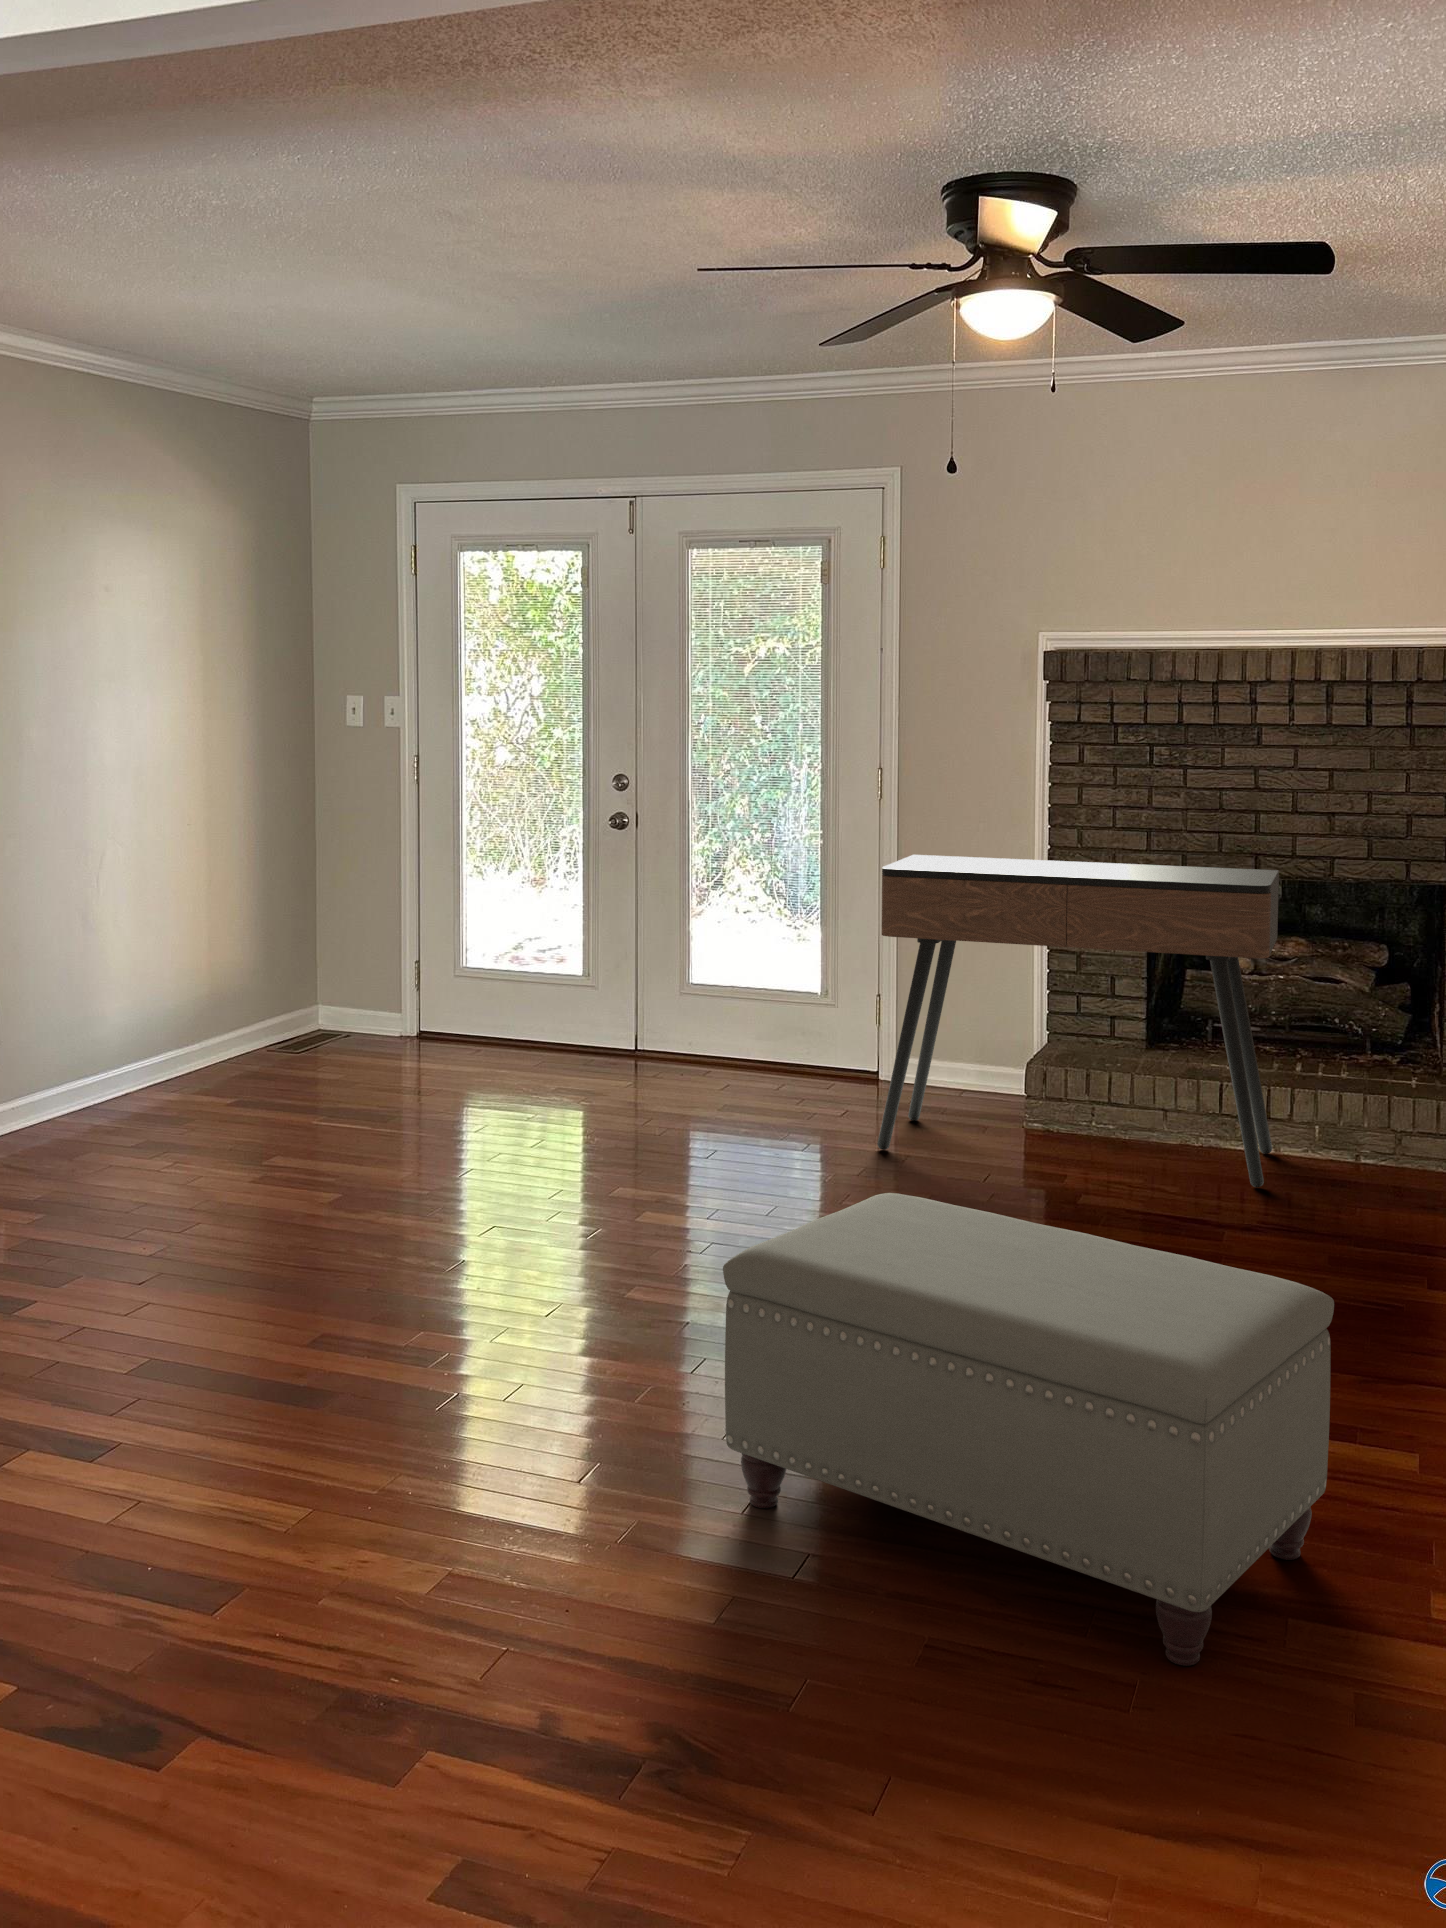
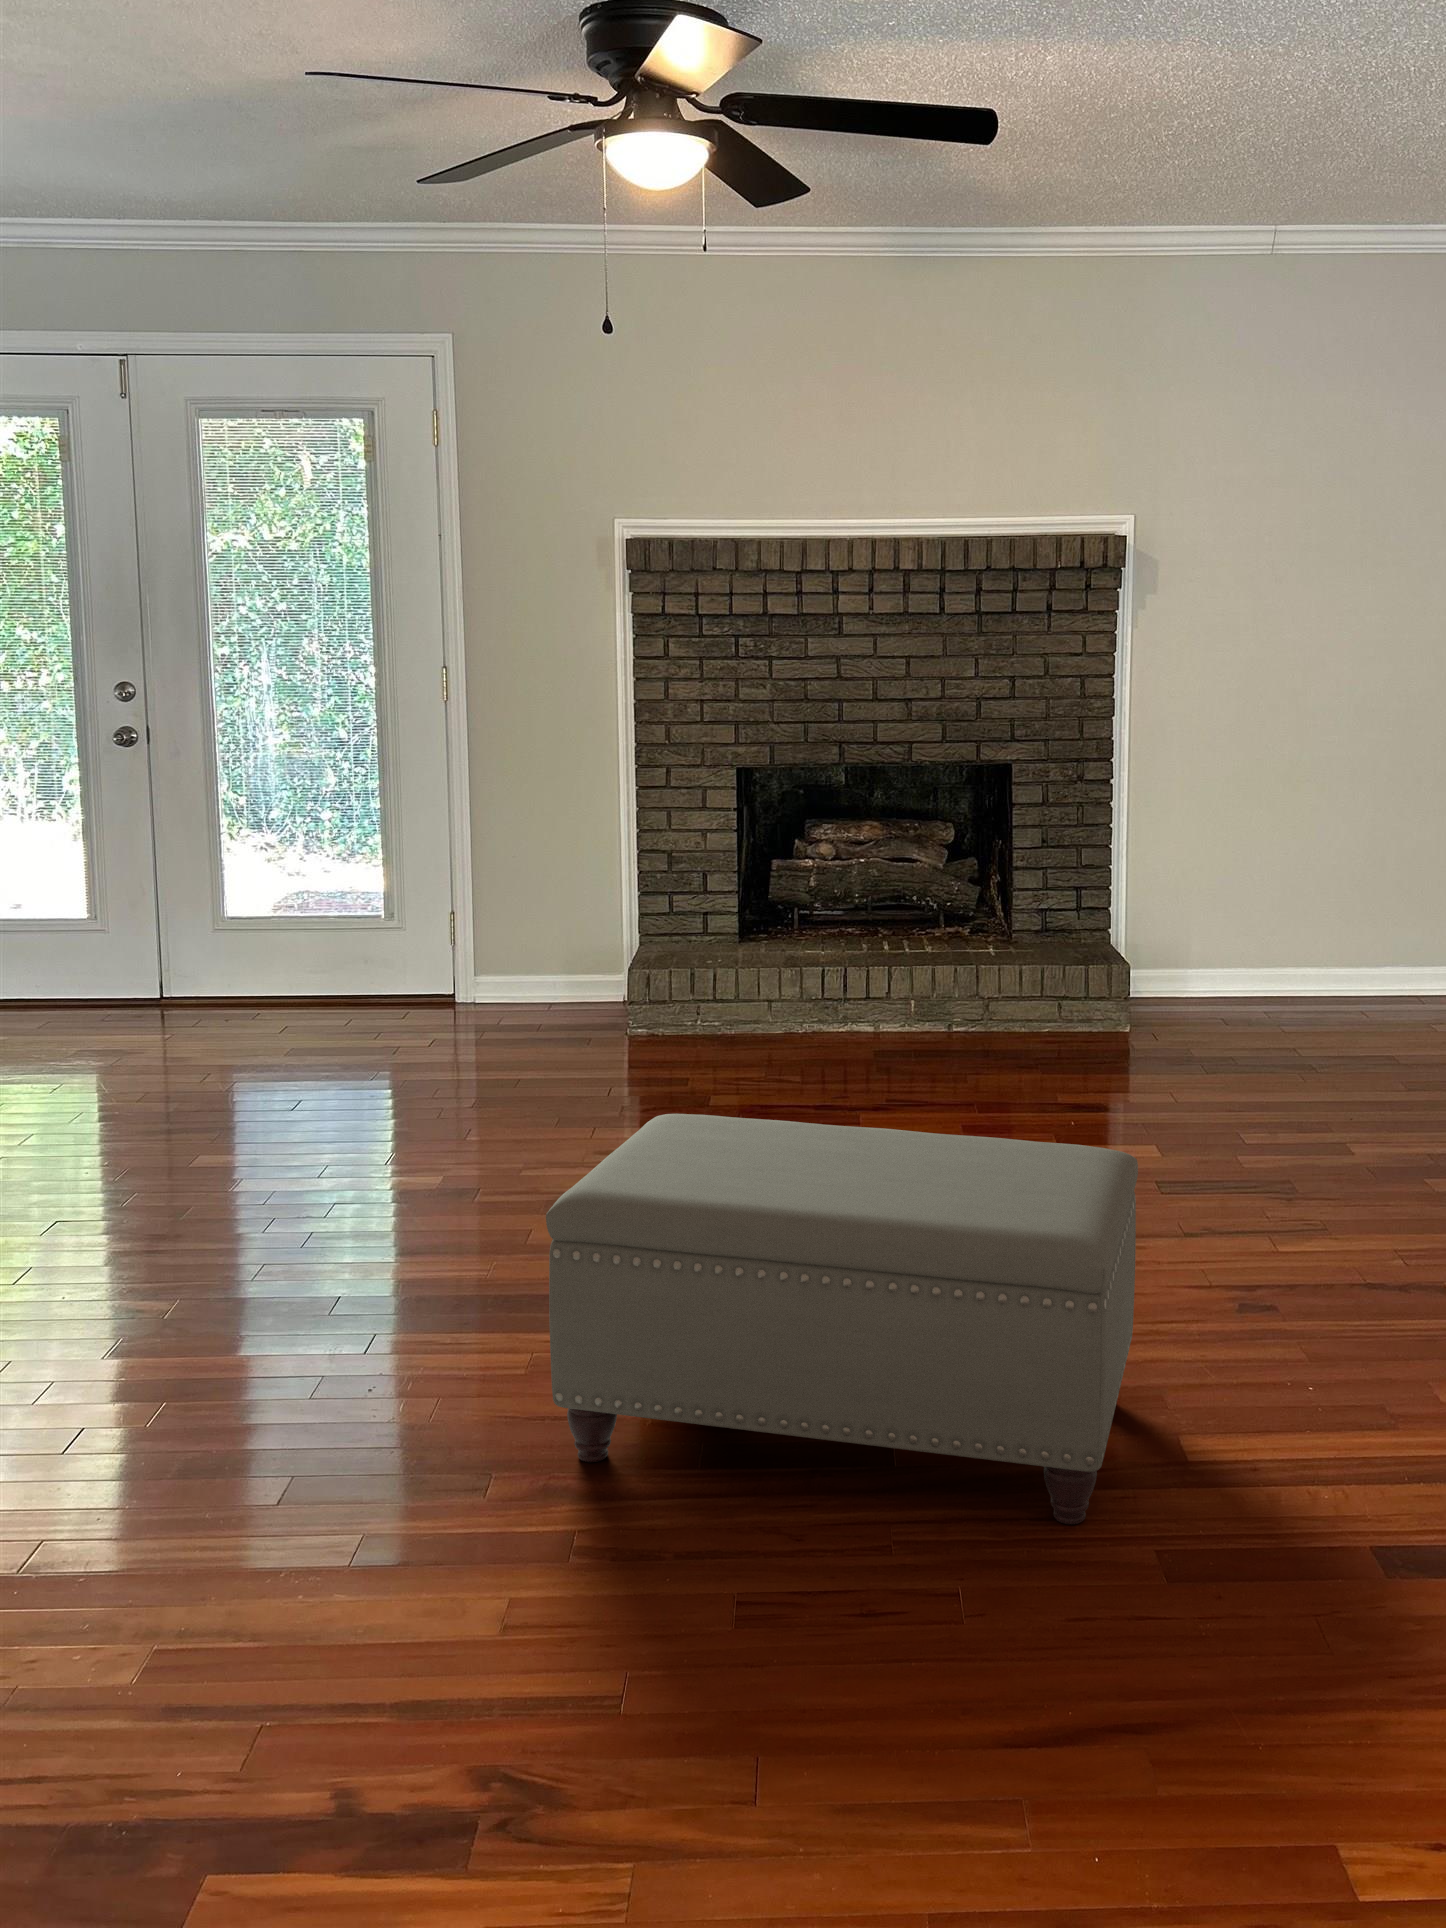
console table: present [877,855,1279,1187] -> none [491,757,890,1072]

